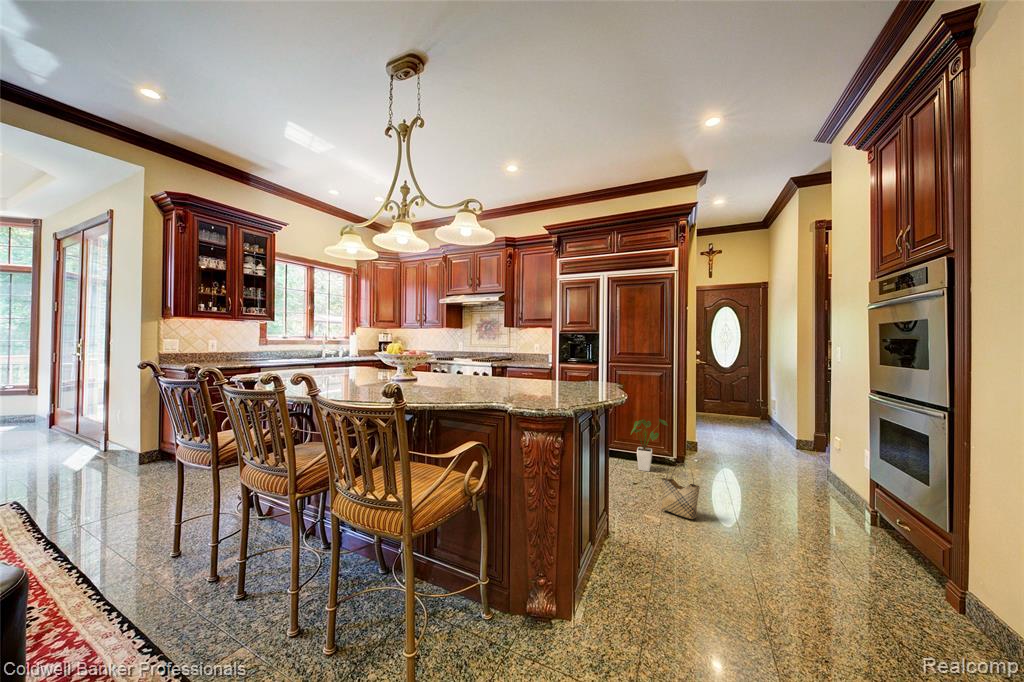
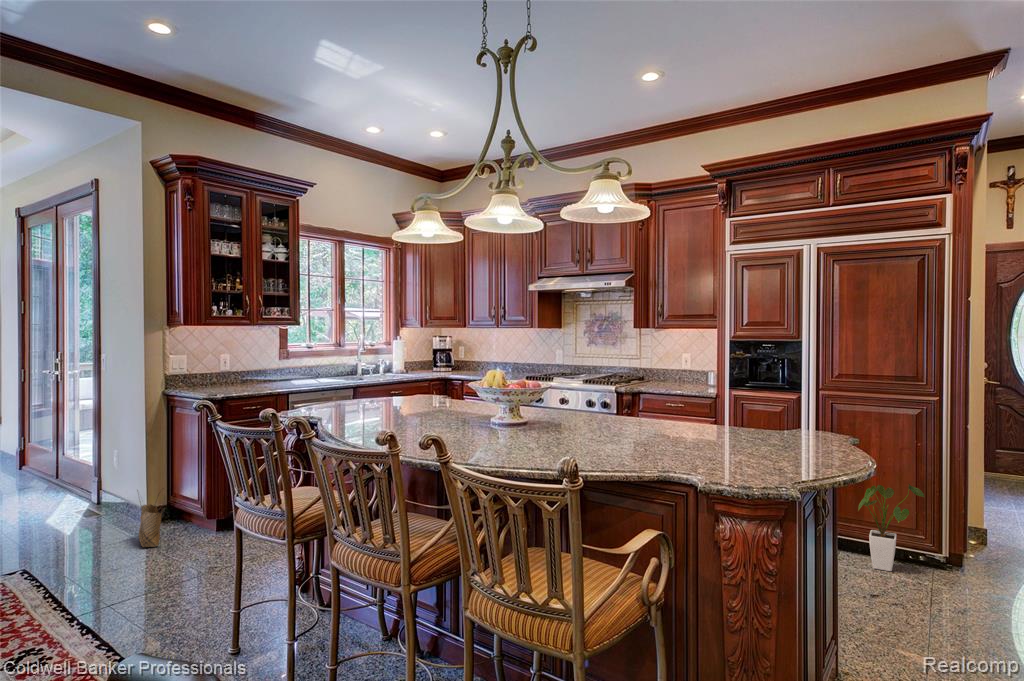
woven basket: present [661,463,700,519] -> present [139,505,162,547]

